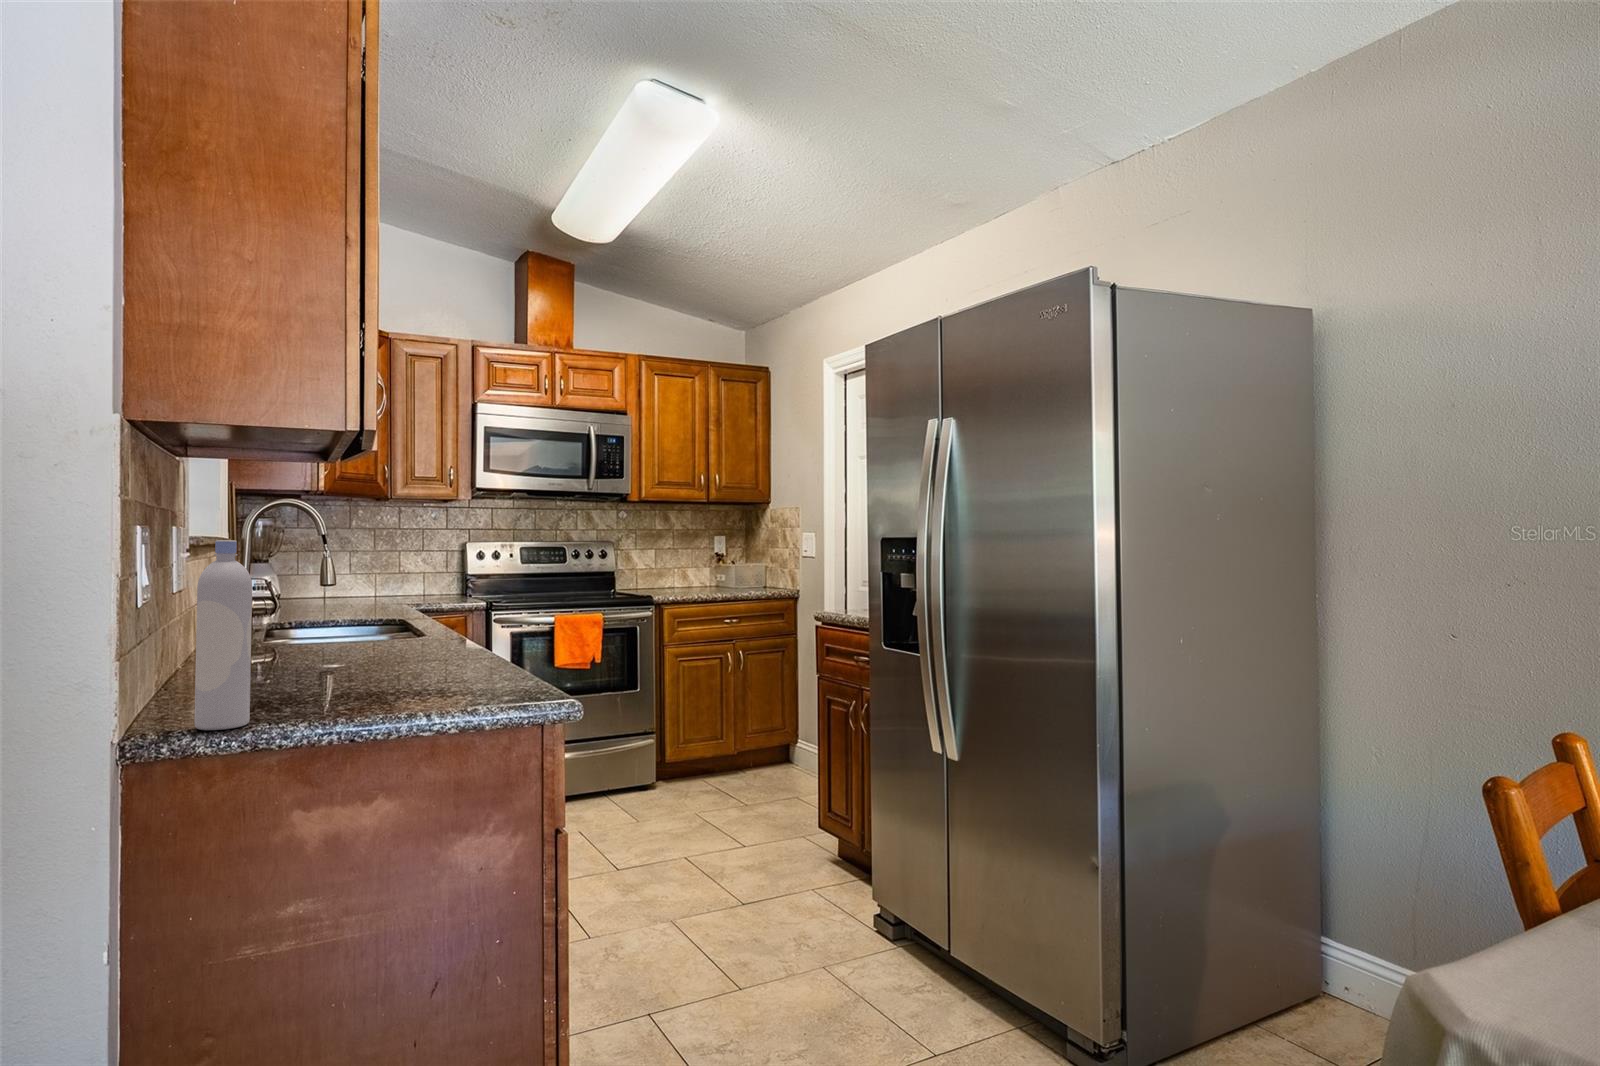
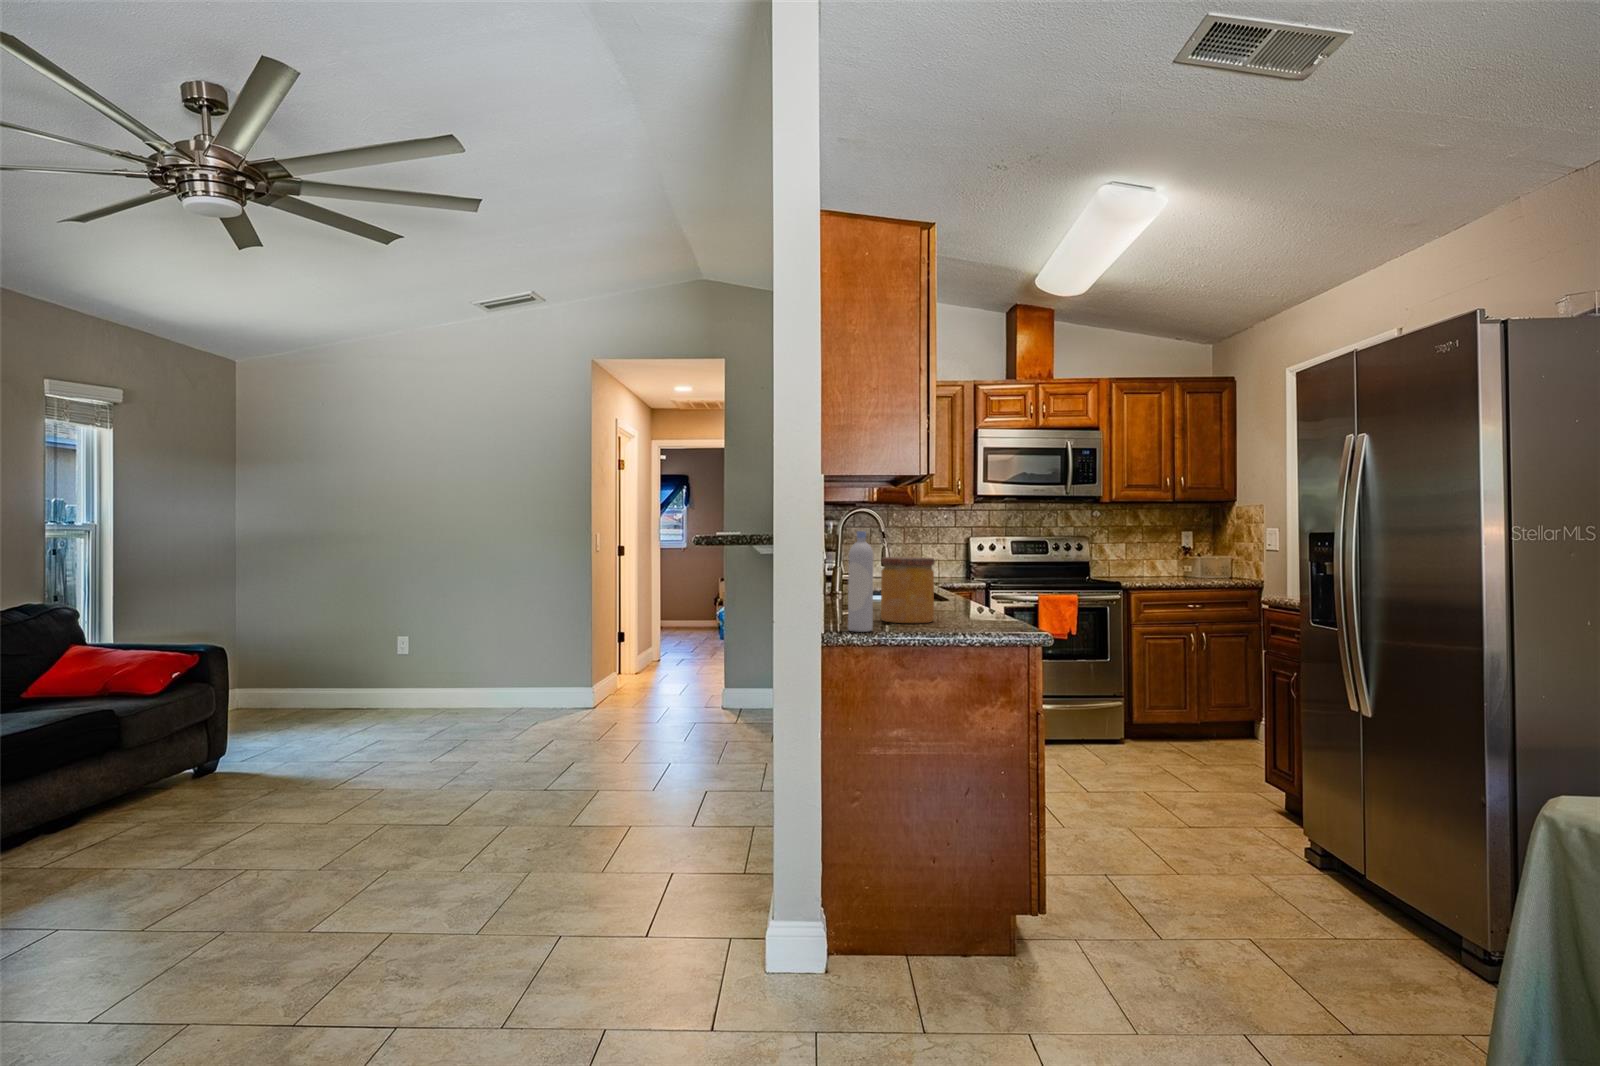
jar: none [285,582,386,696] -> present [881,557,935,623]

